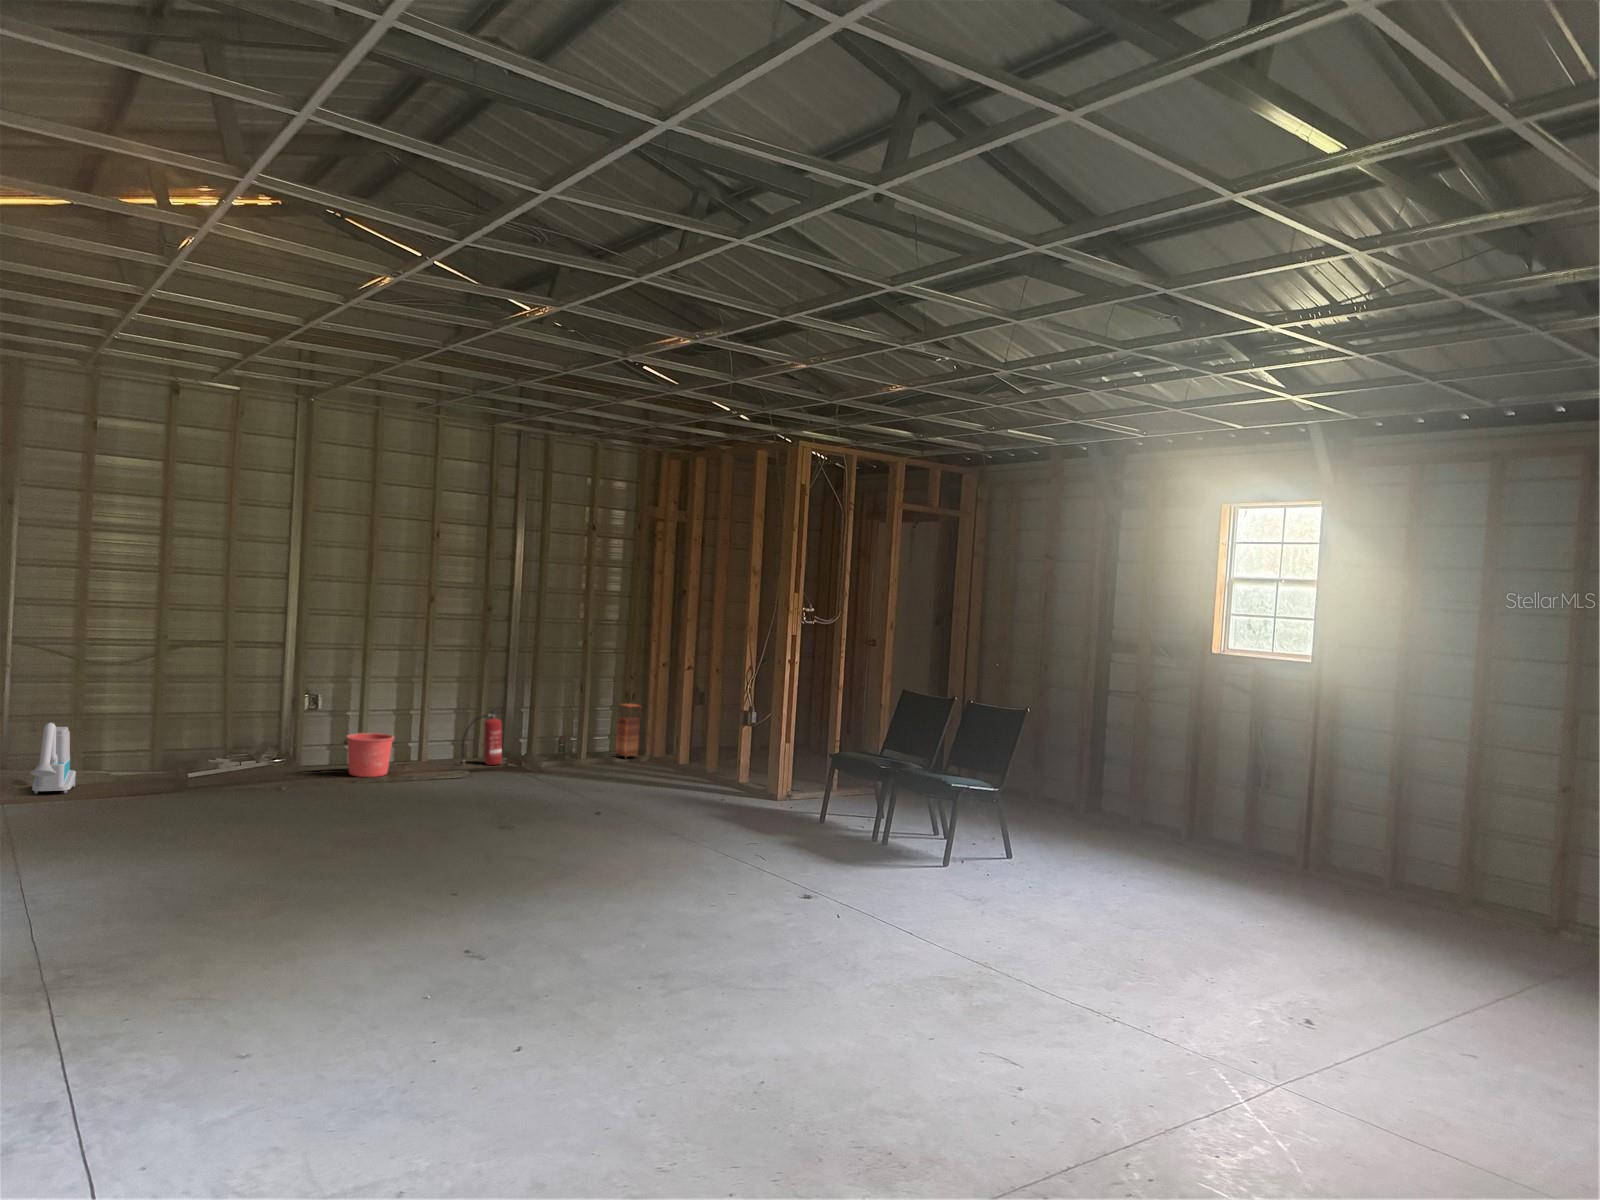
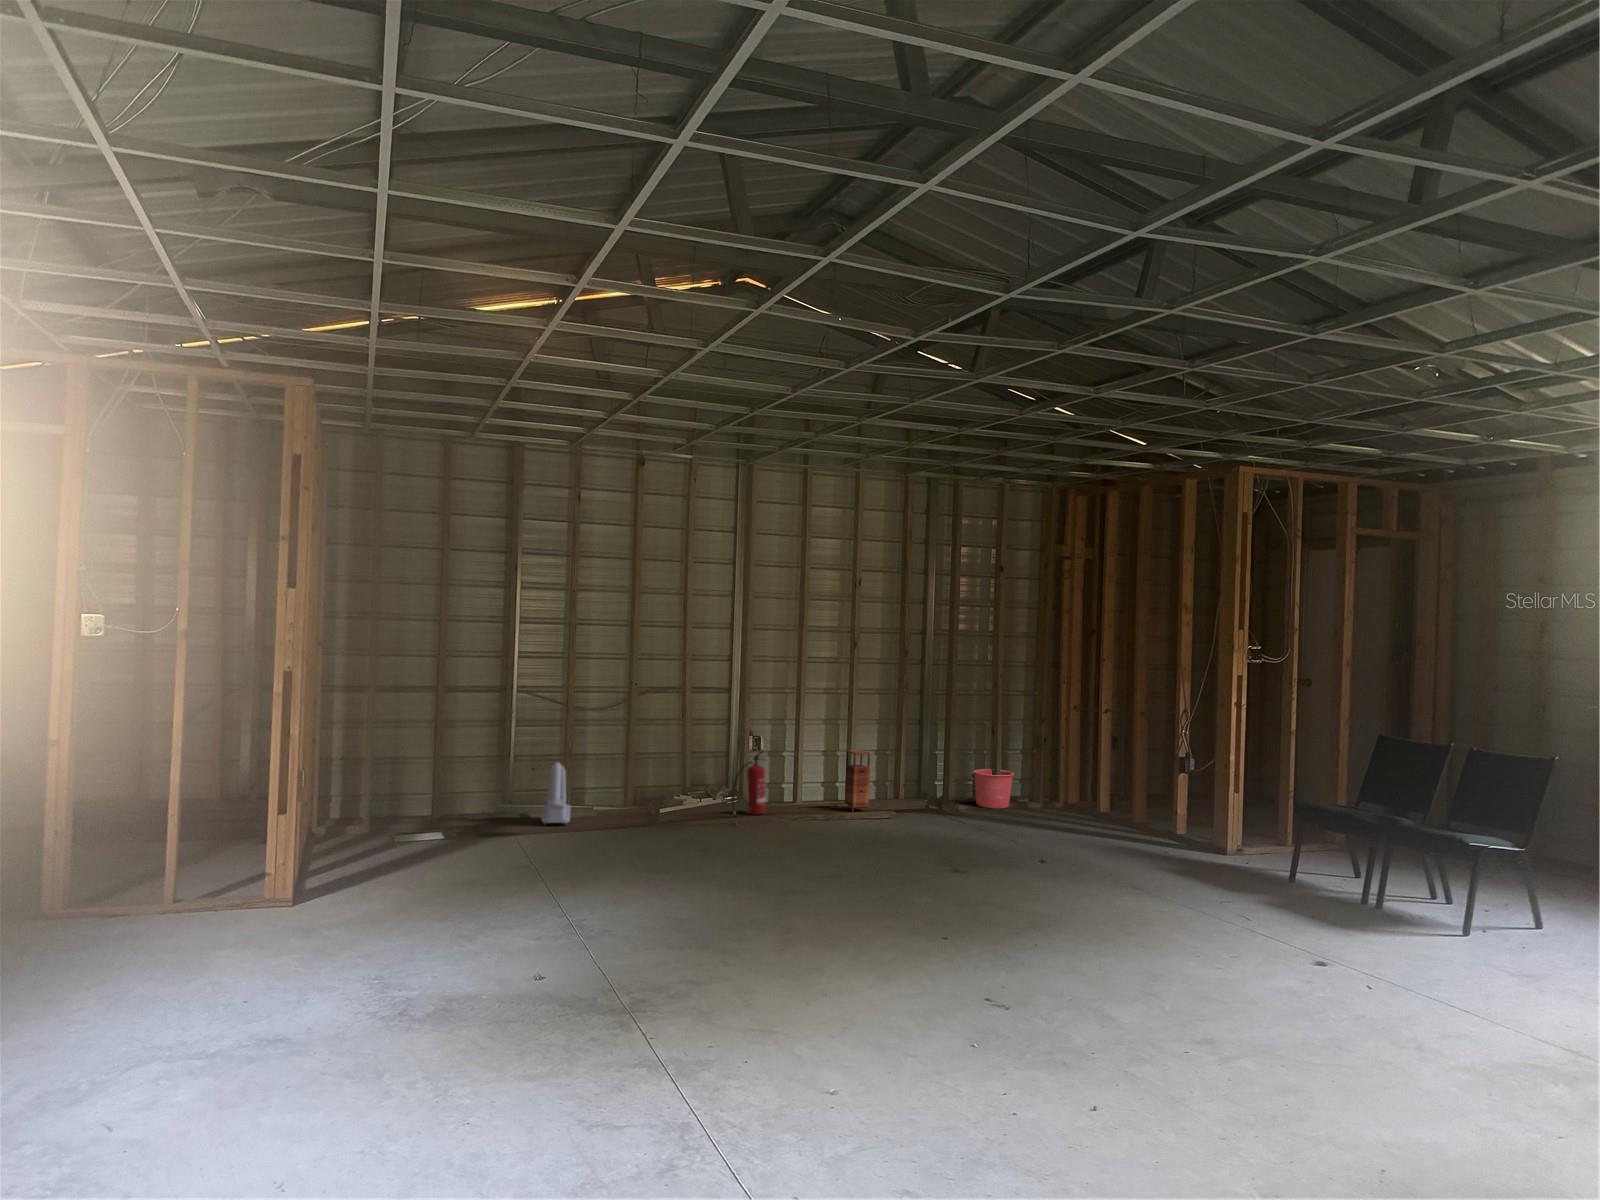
storage cabinet: present [616,704,641,758] -> present [845,750,870,812]
fire extinguisher: present [462,707,502,765] -> present [732,752,766,816]
bucket: present [344,733,394,777] -> present [972,769,1014,809]

